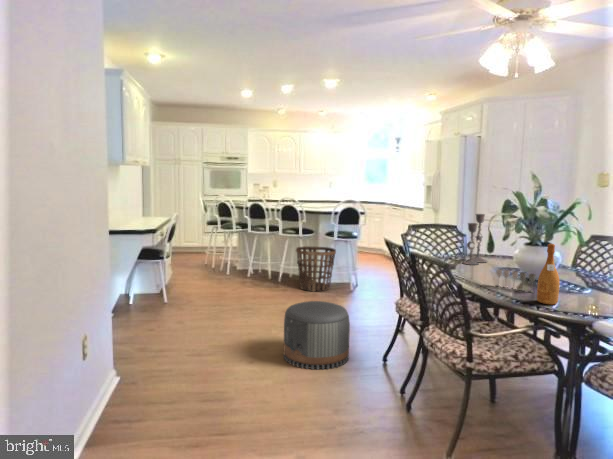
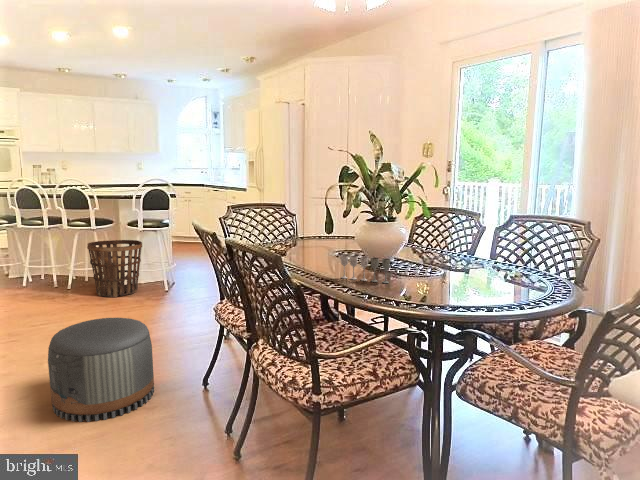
candlestick: present [463,214,487,265] -> none [295,187,324,251]
wine bottle: present [537,244,560,304] -> none [398,217,425,300]

